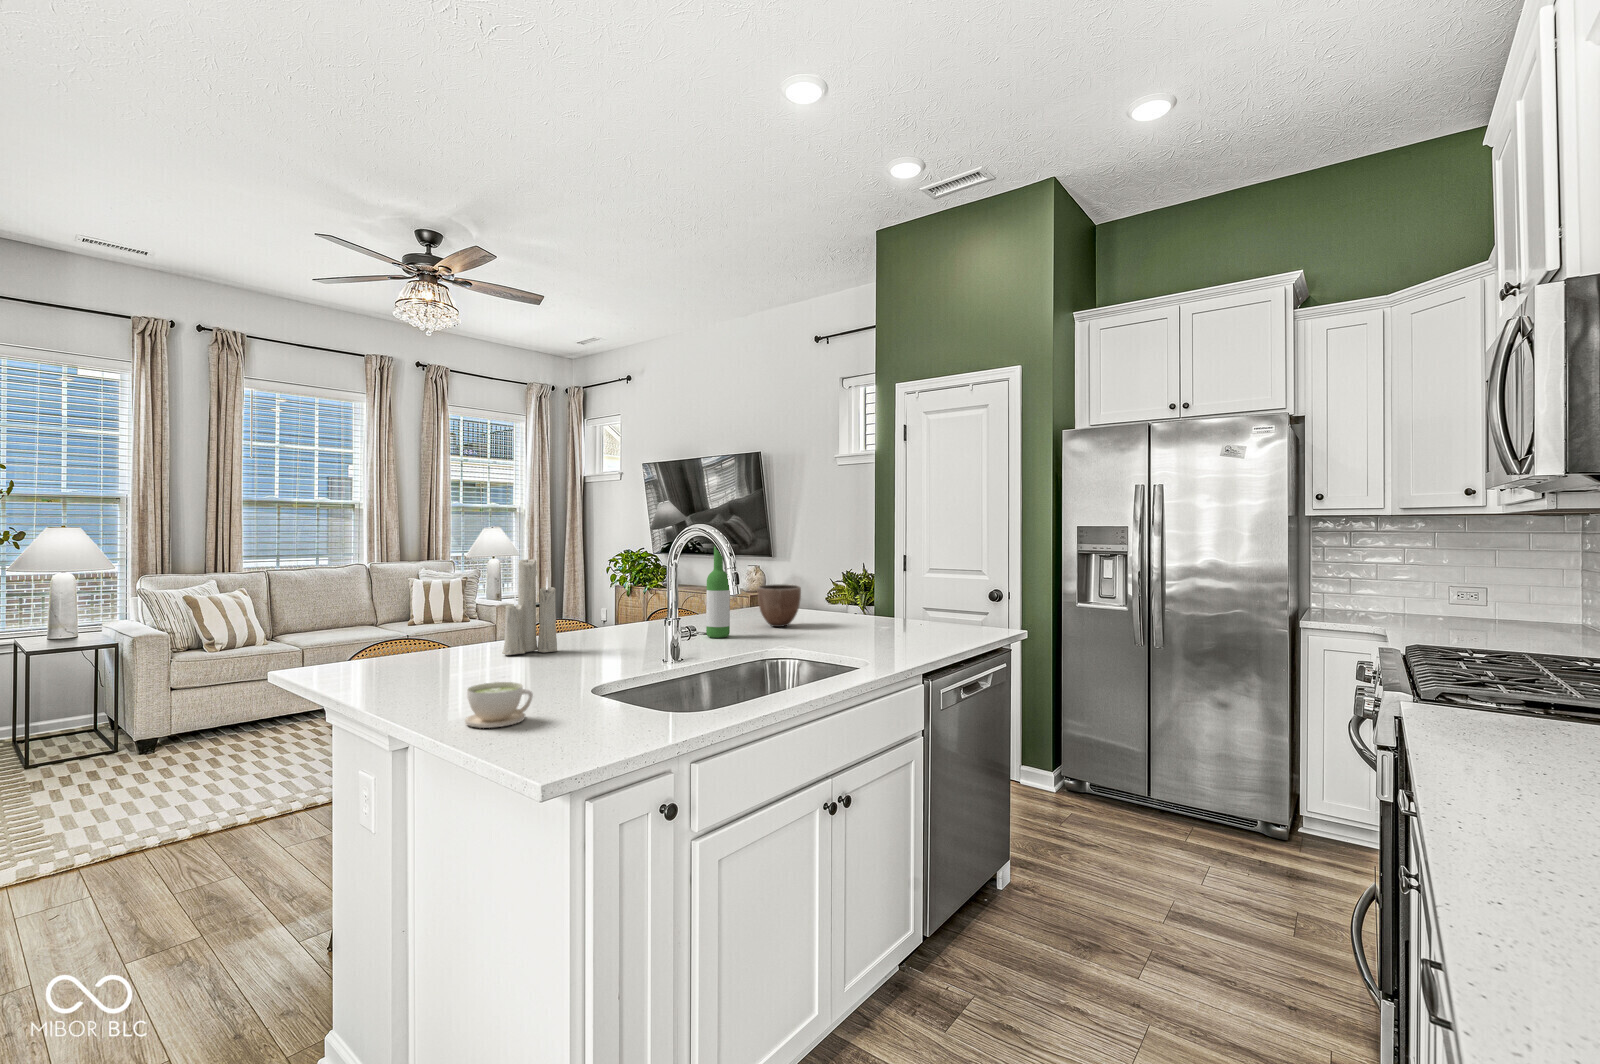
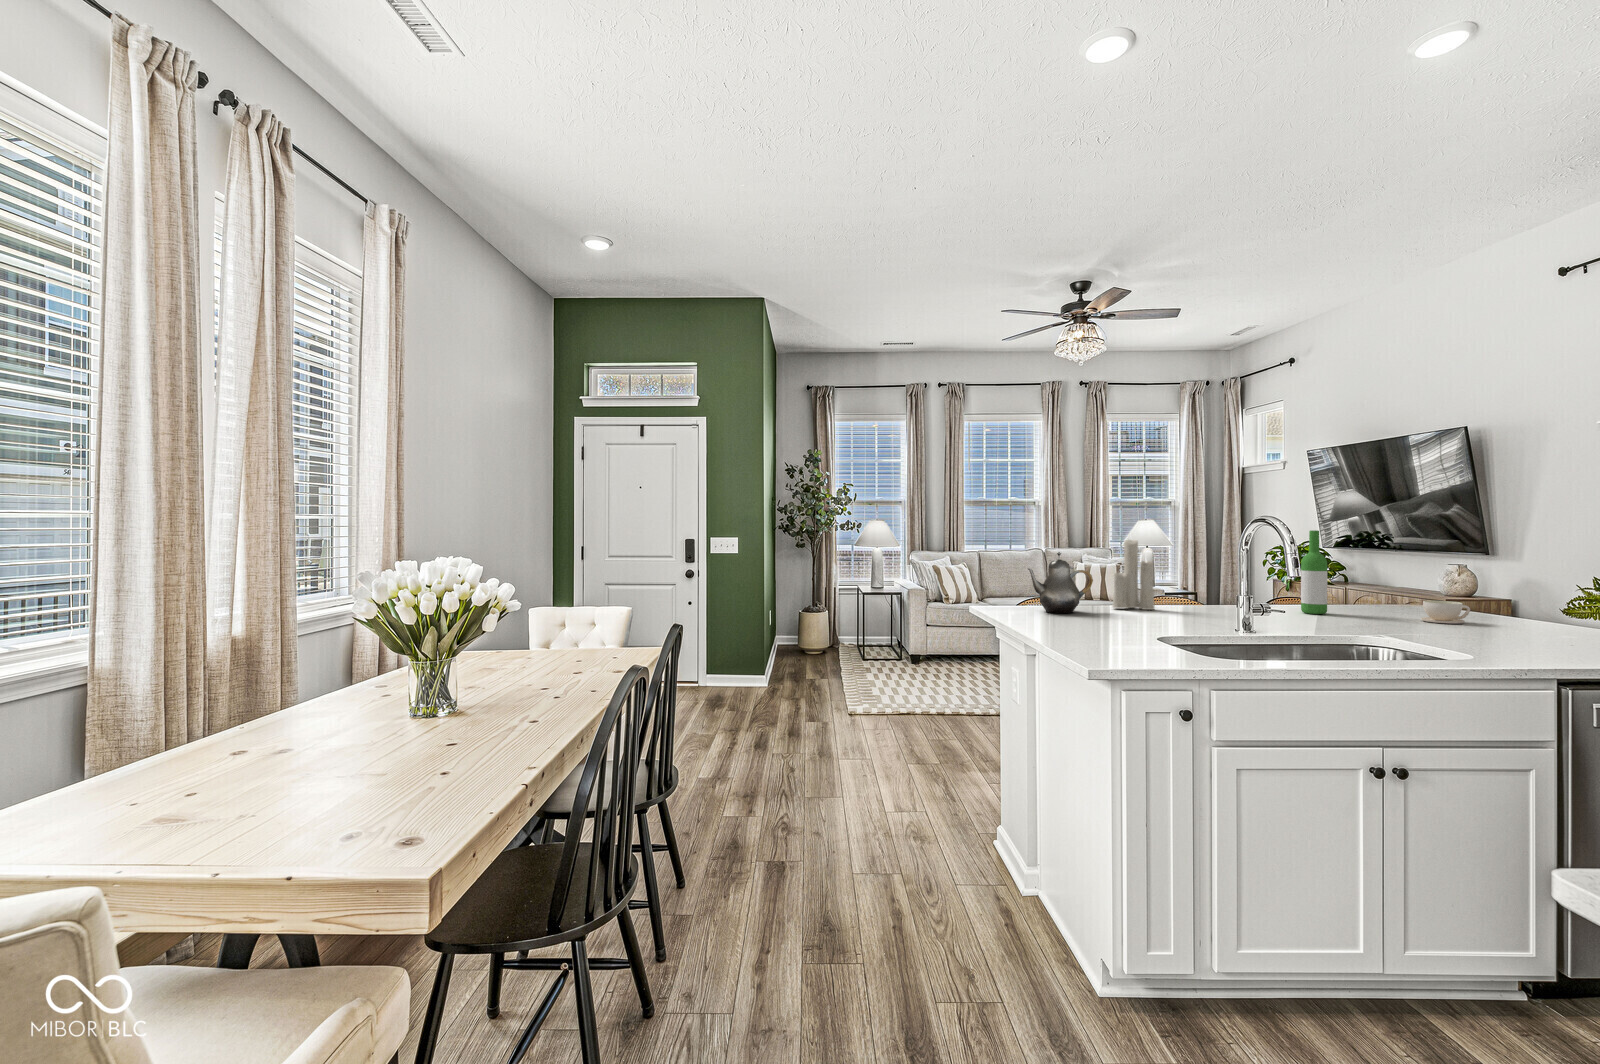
teapot: none [378,580,480,675] -> present [1028,552,1093,613]
decorative bowl: present [757,584,801,627] -> none [1371,570,1428,612]
coffee cup: present [465,682,533,728] -> present [1421,601,1470,624]

